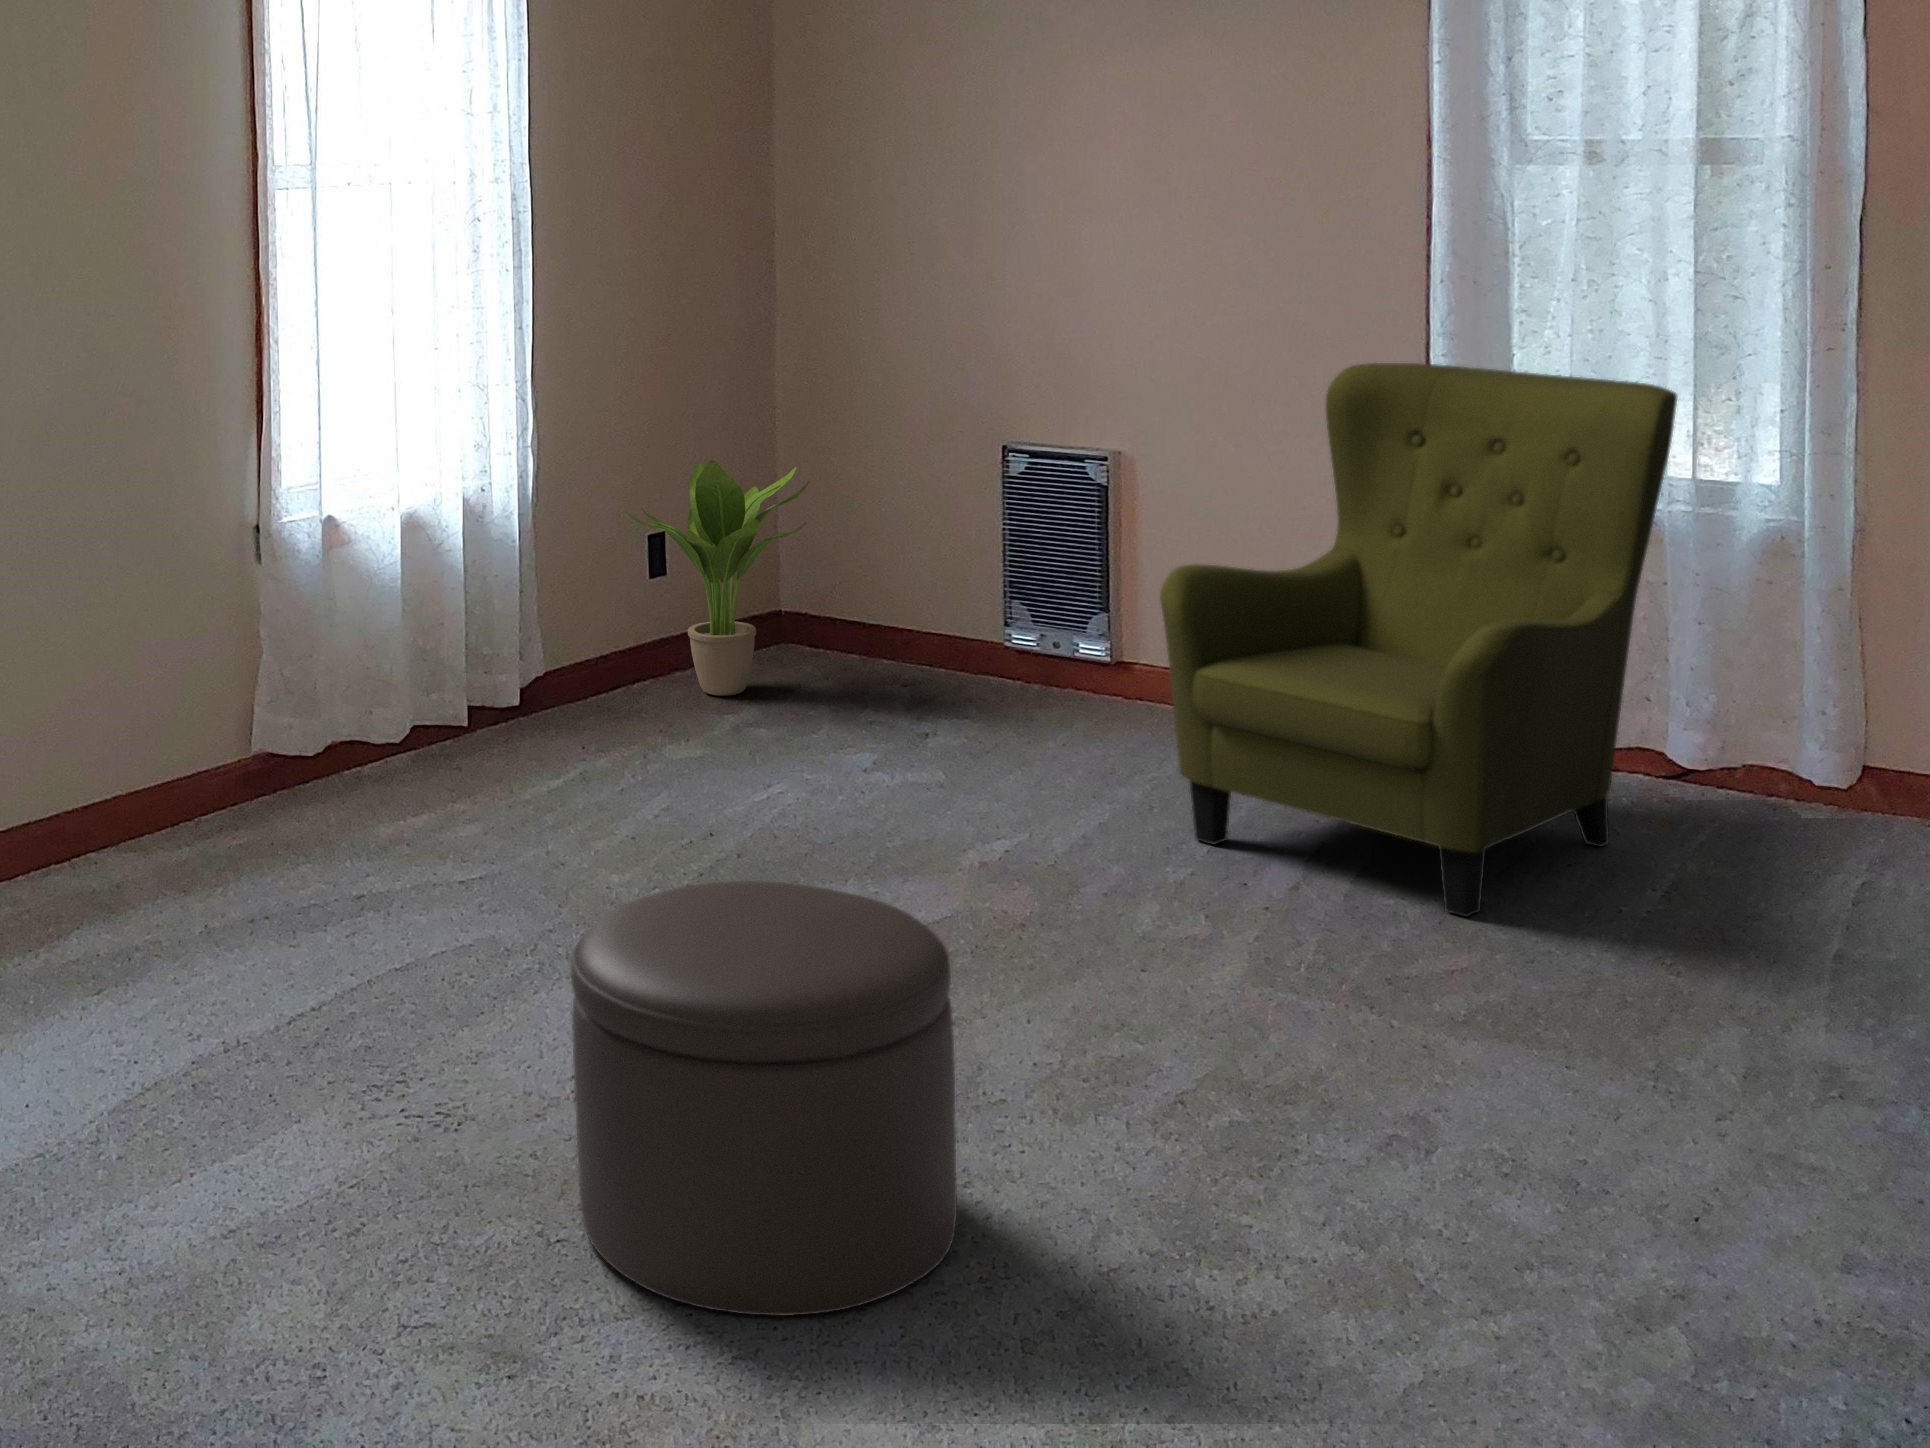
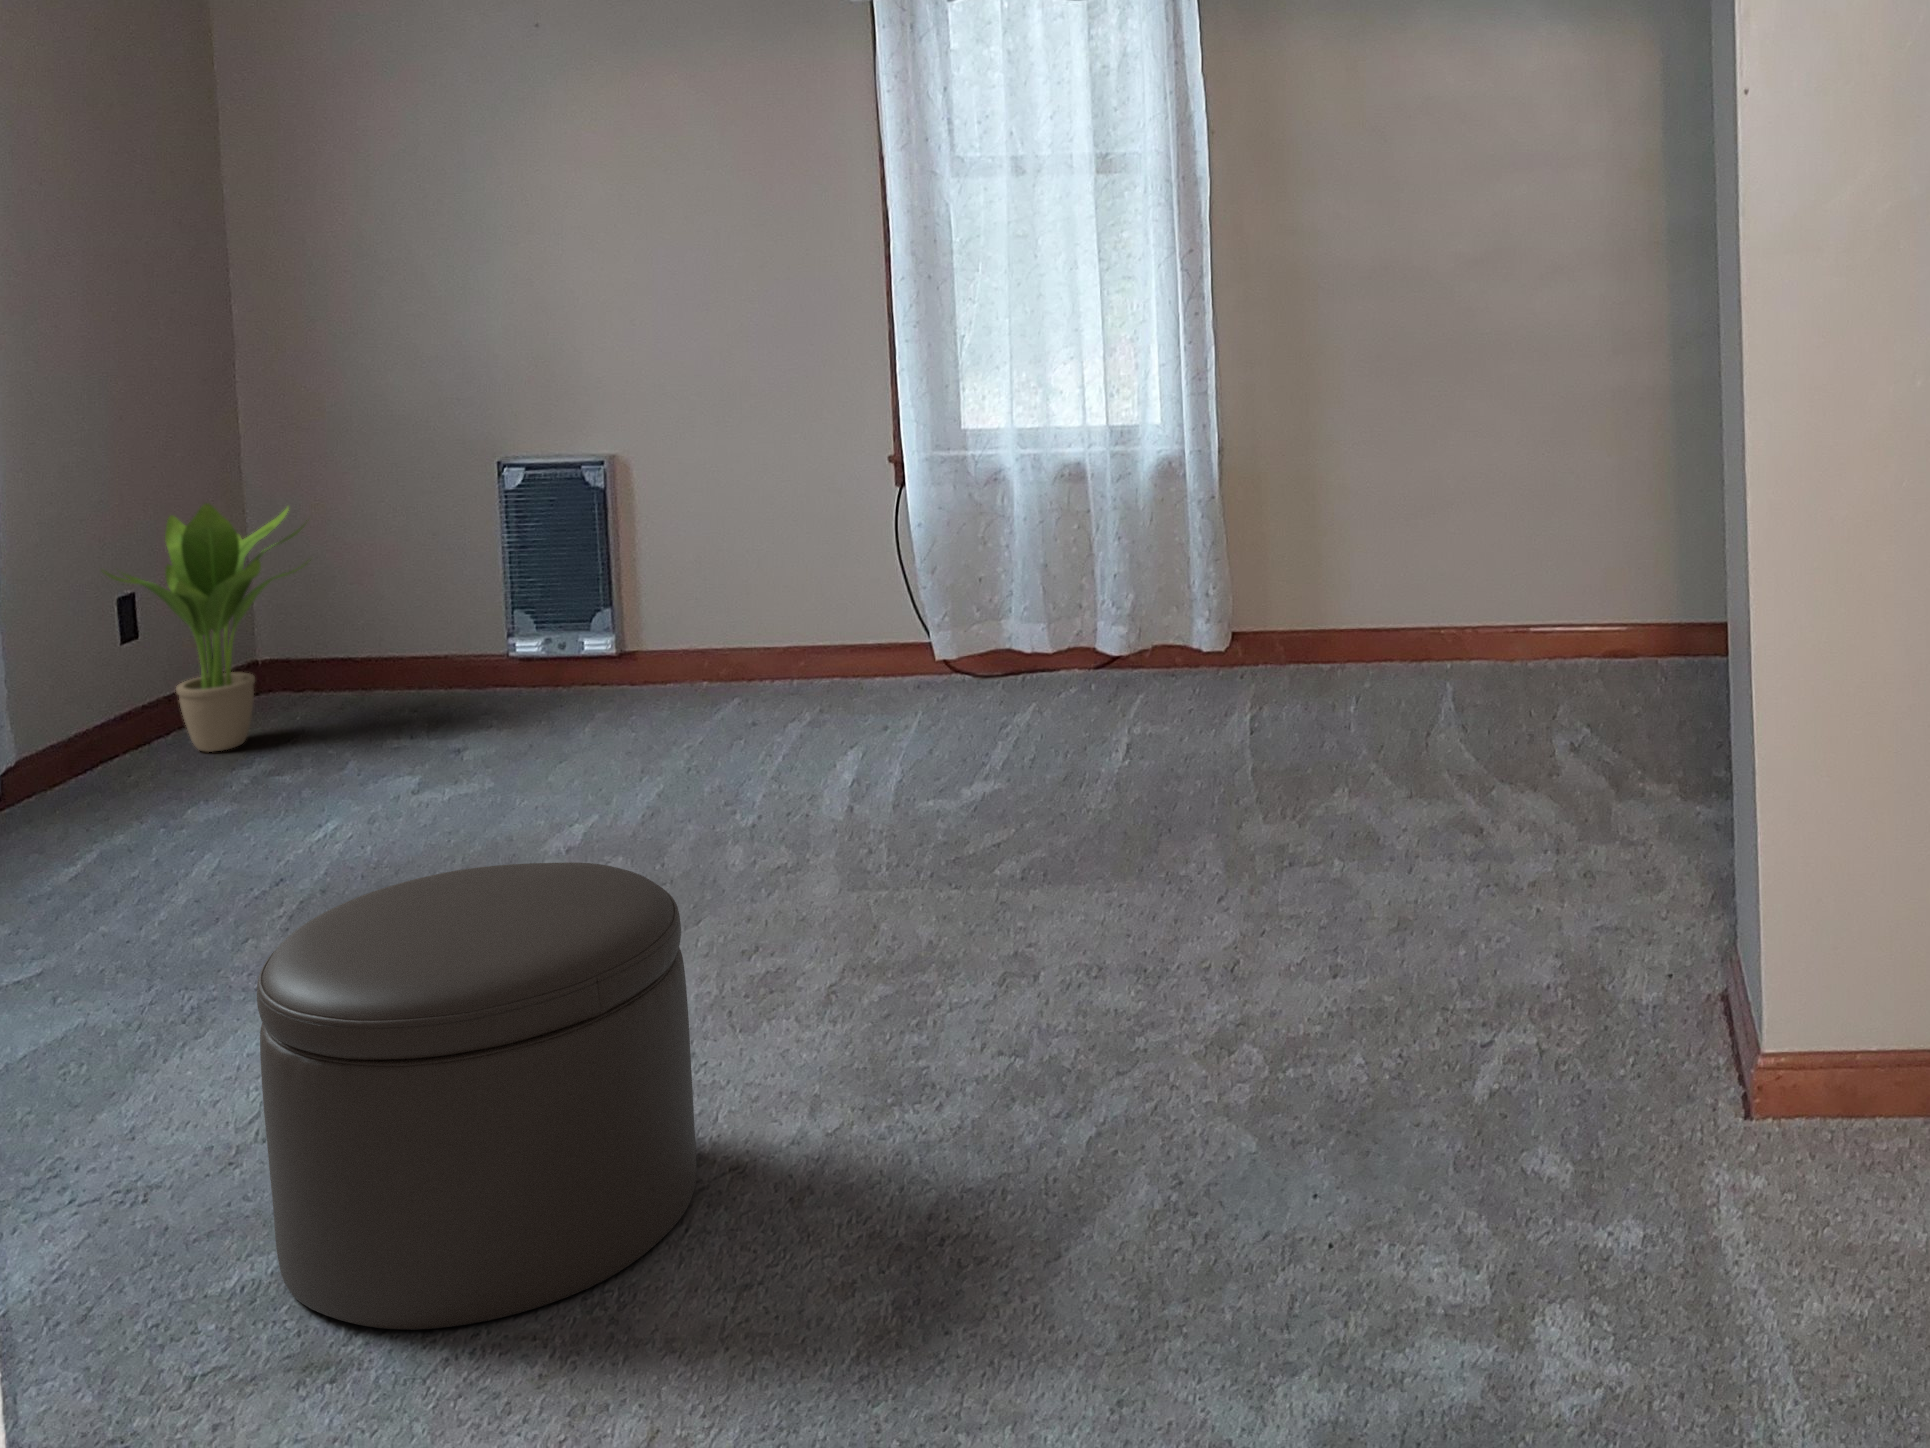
armchair: present [1160,363,1678,917] -> none [709,349,1103,798]

